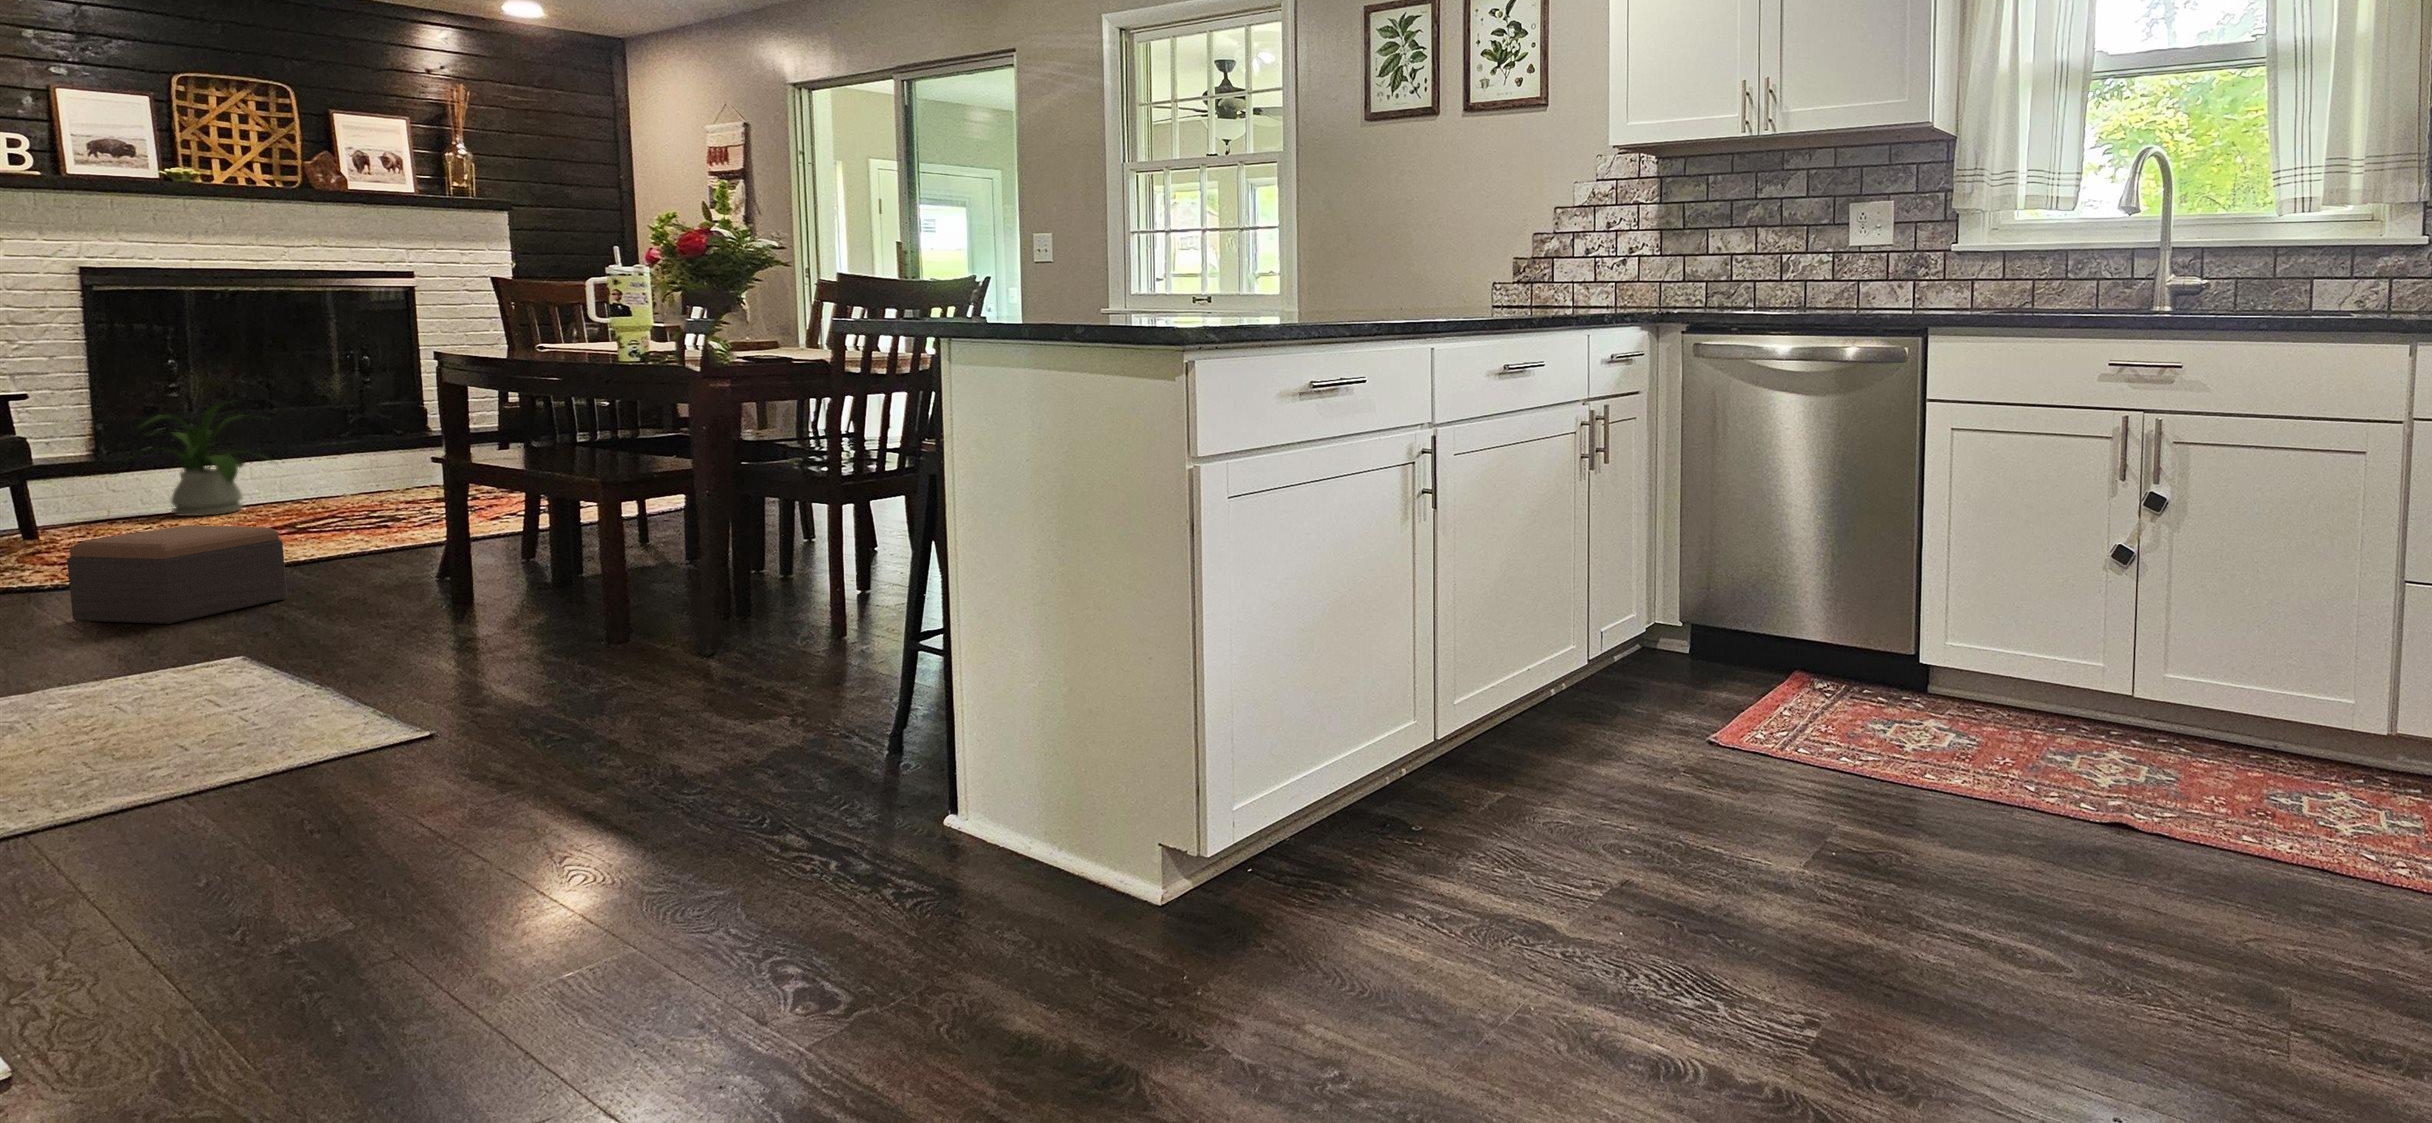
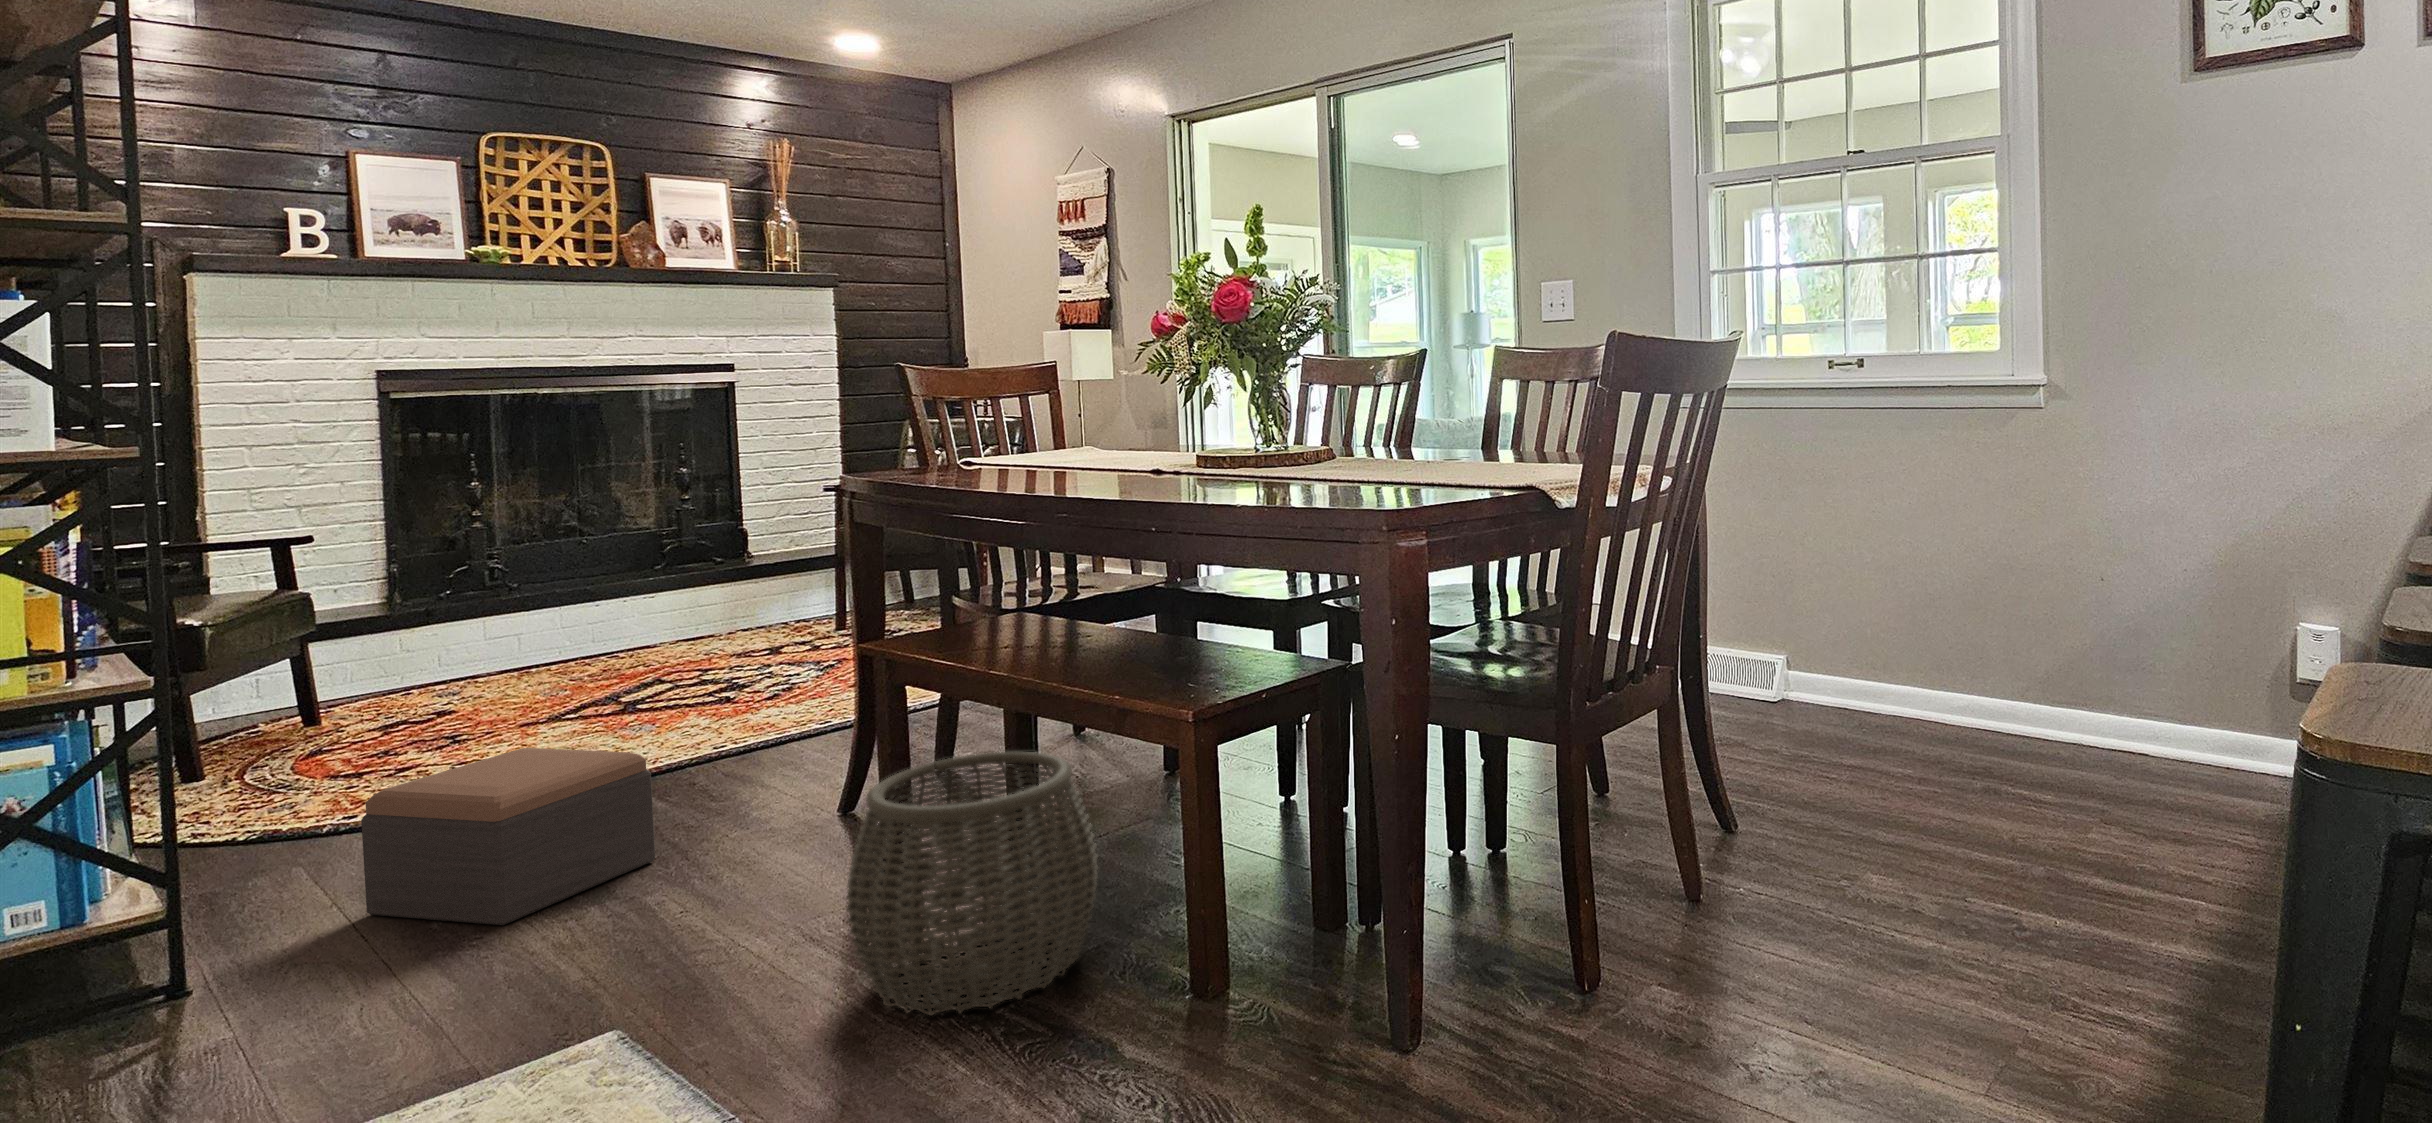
house plant: present [124,404,278,516] -> none [415,534,597,685]
woven basket: none [380,515,557,651] -> present [846,752,1098,1015]

